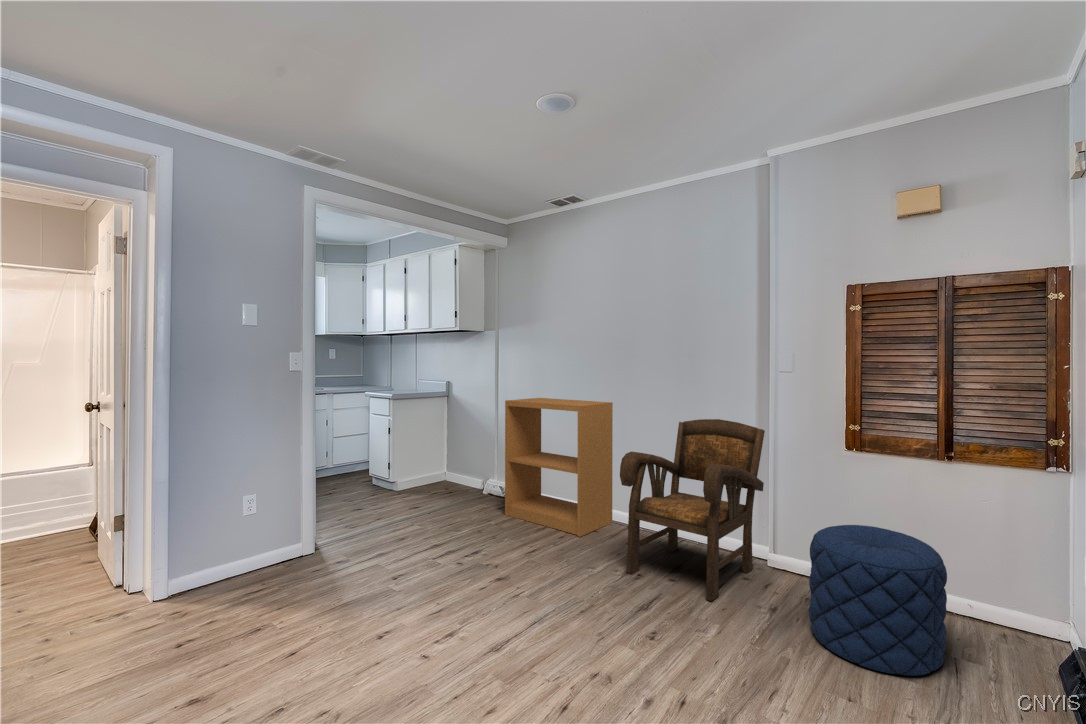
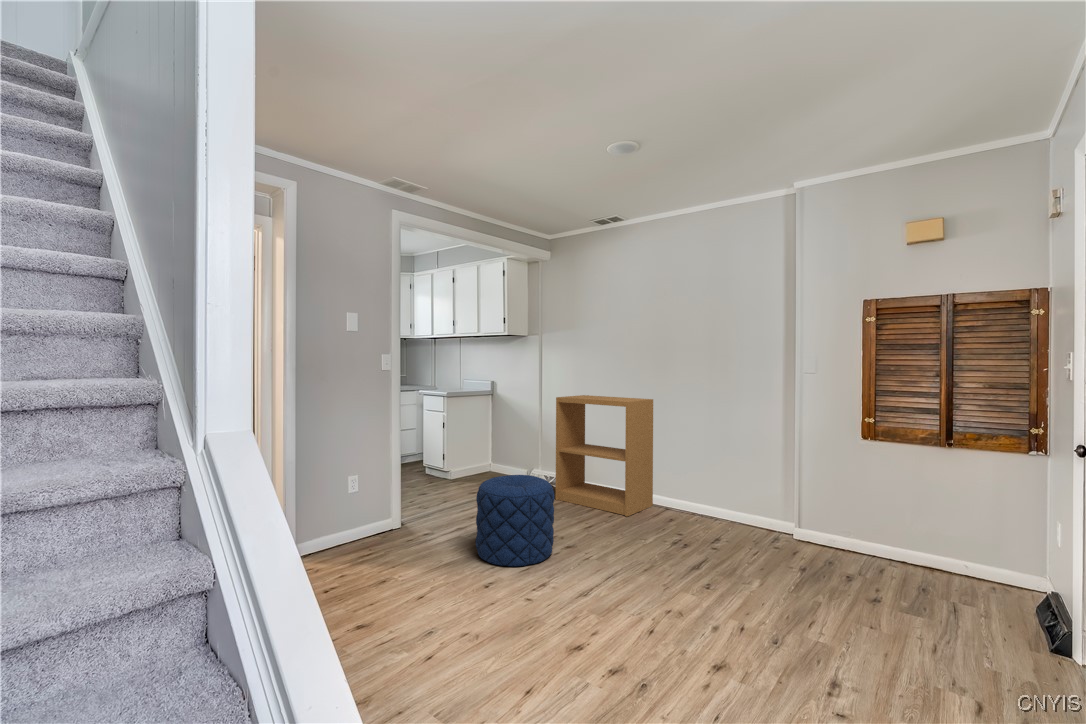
armchair: present [620,419,765,601] -> none [670,413,792,564]
pouf: present [809,525,947,676] -> present [476,475,554,566]

